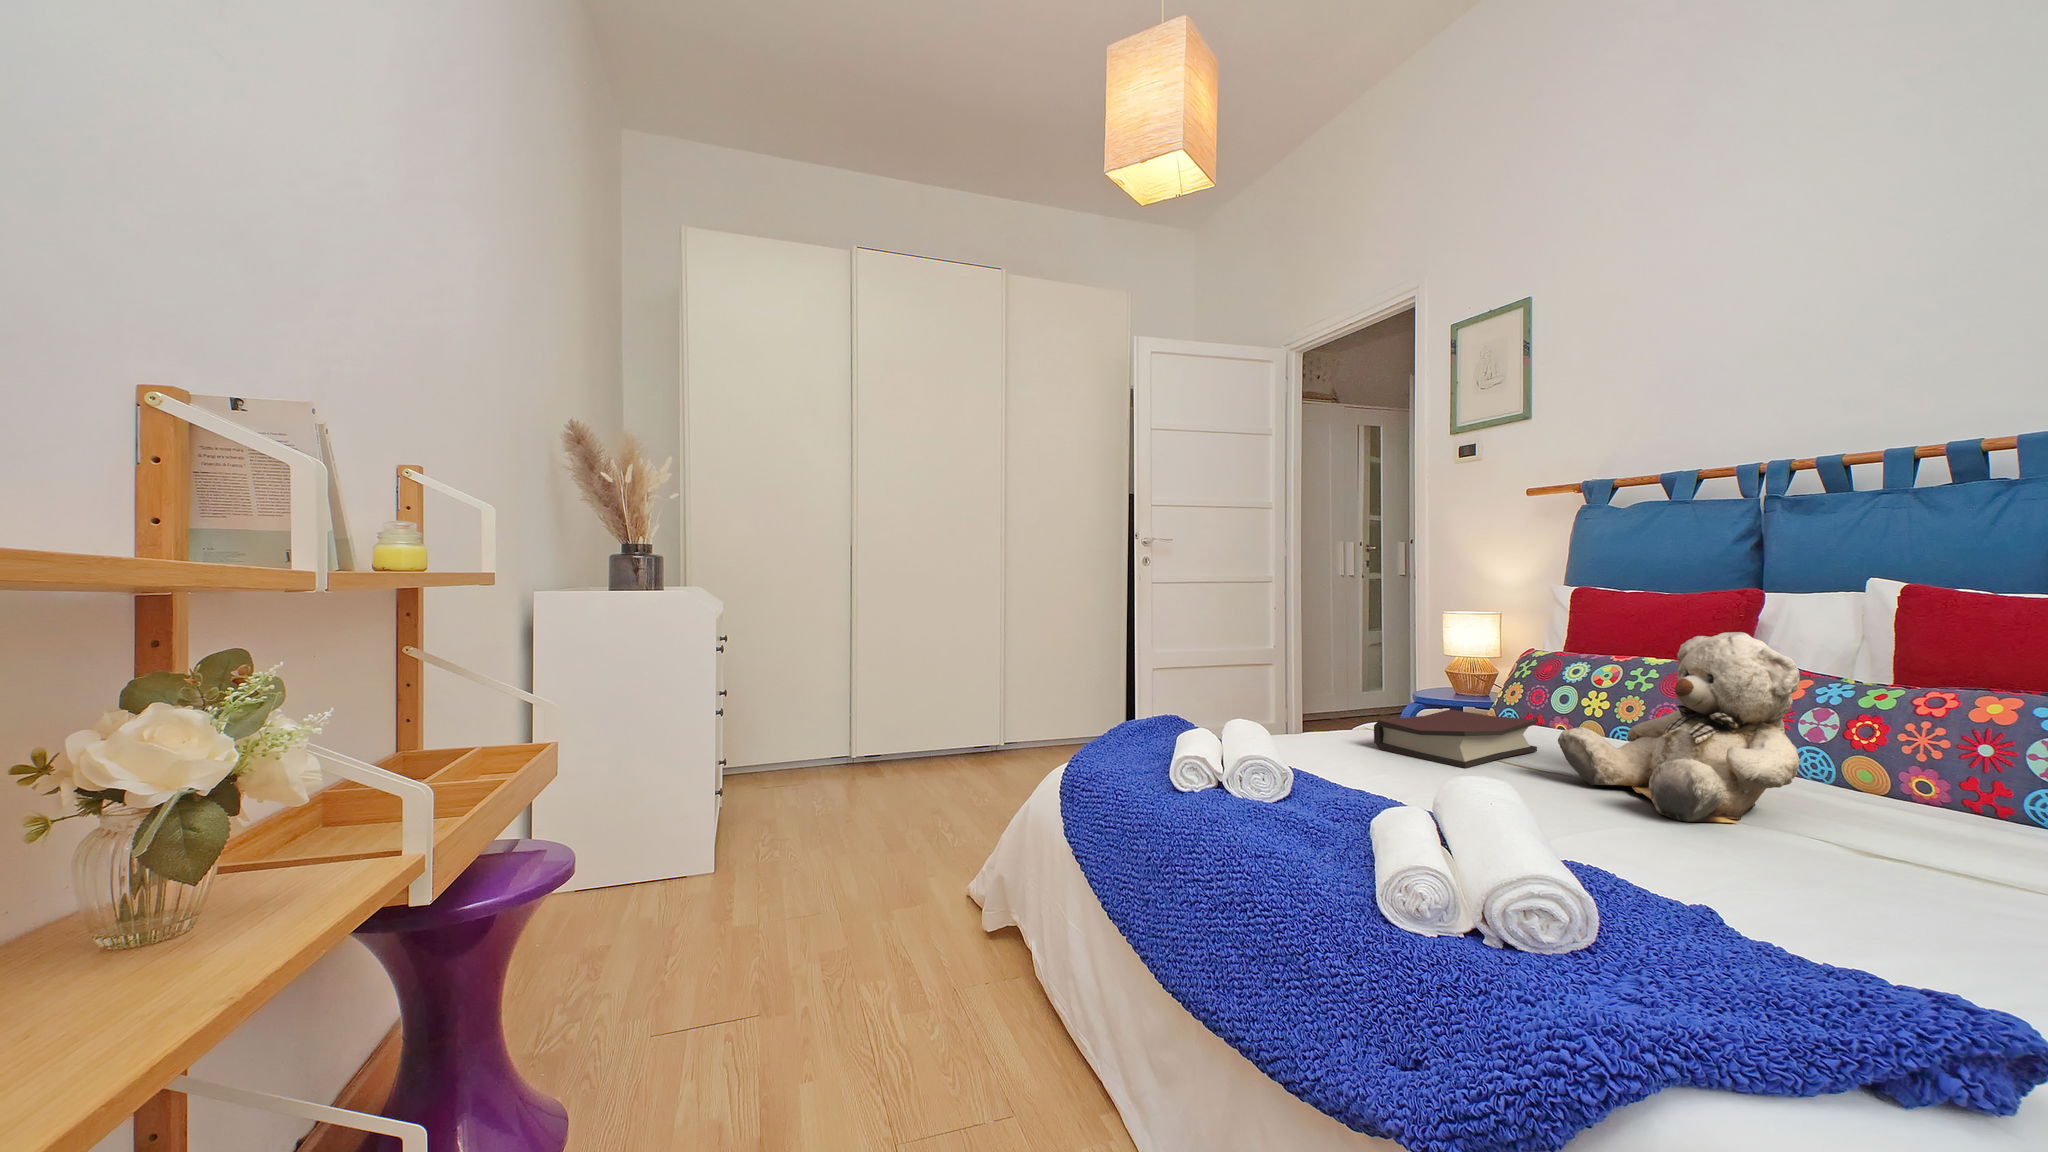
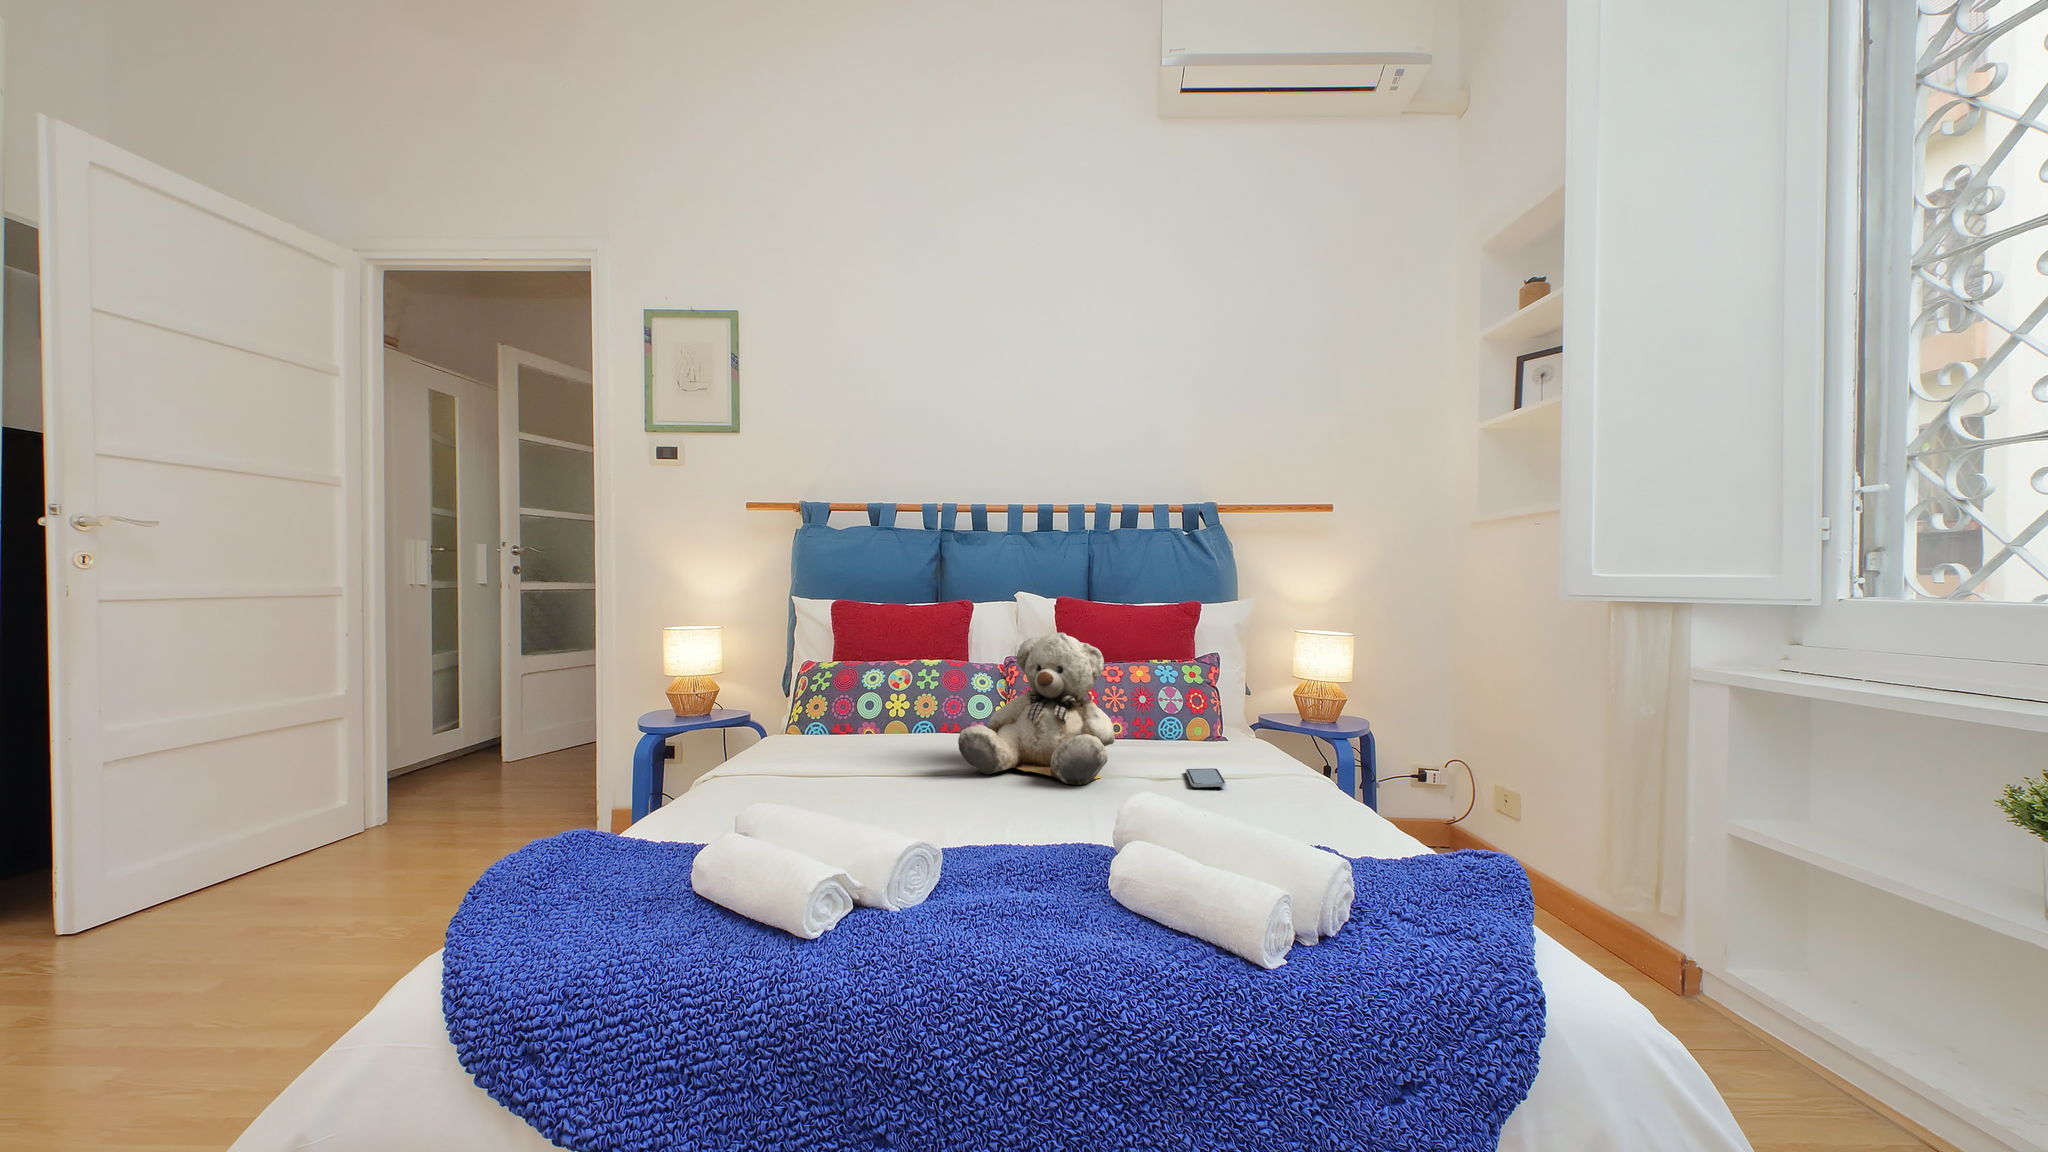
hardback book: present [1374,710,1537,768] -> none [778,727,894,788]
smartphone: none [1851,852,1975,881] -> present [1186,768,1226,788]

